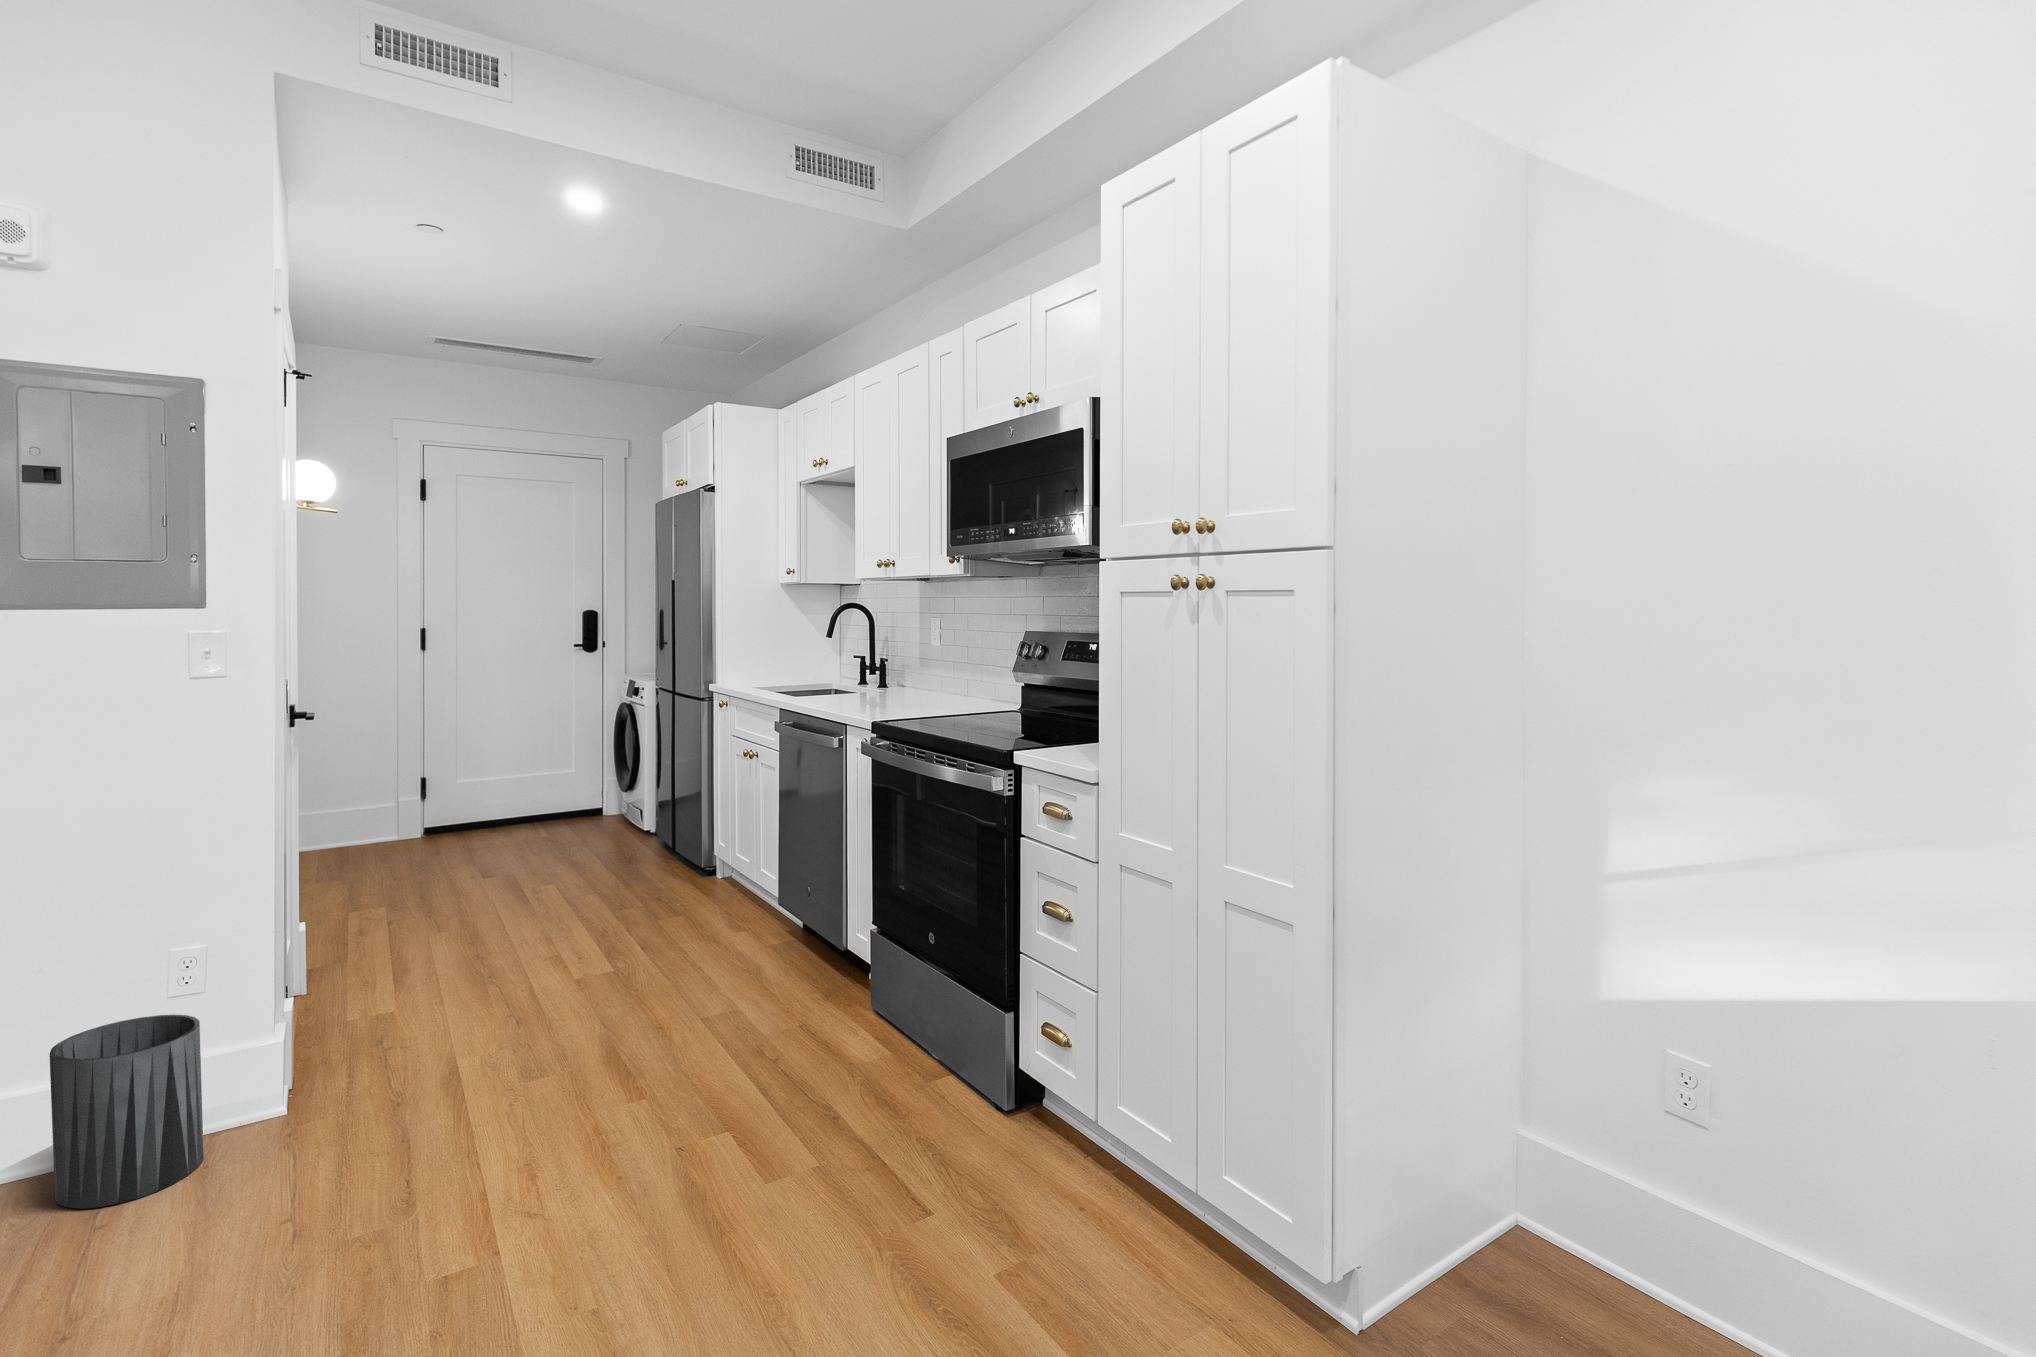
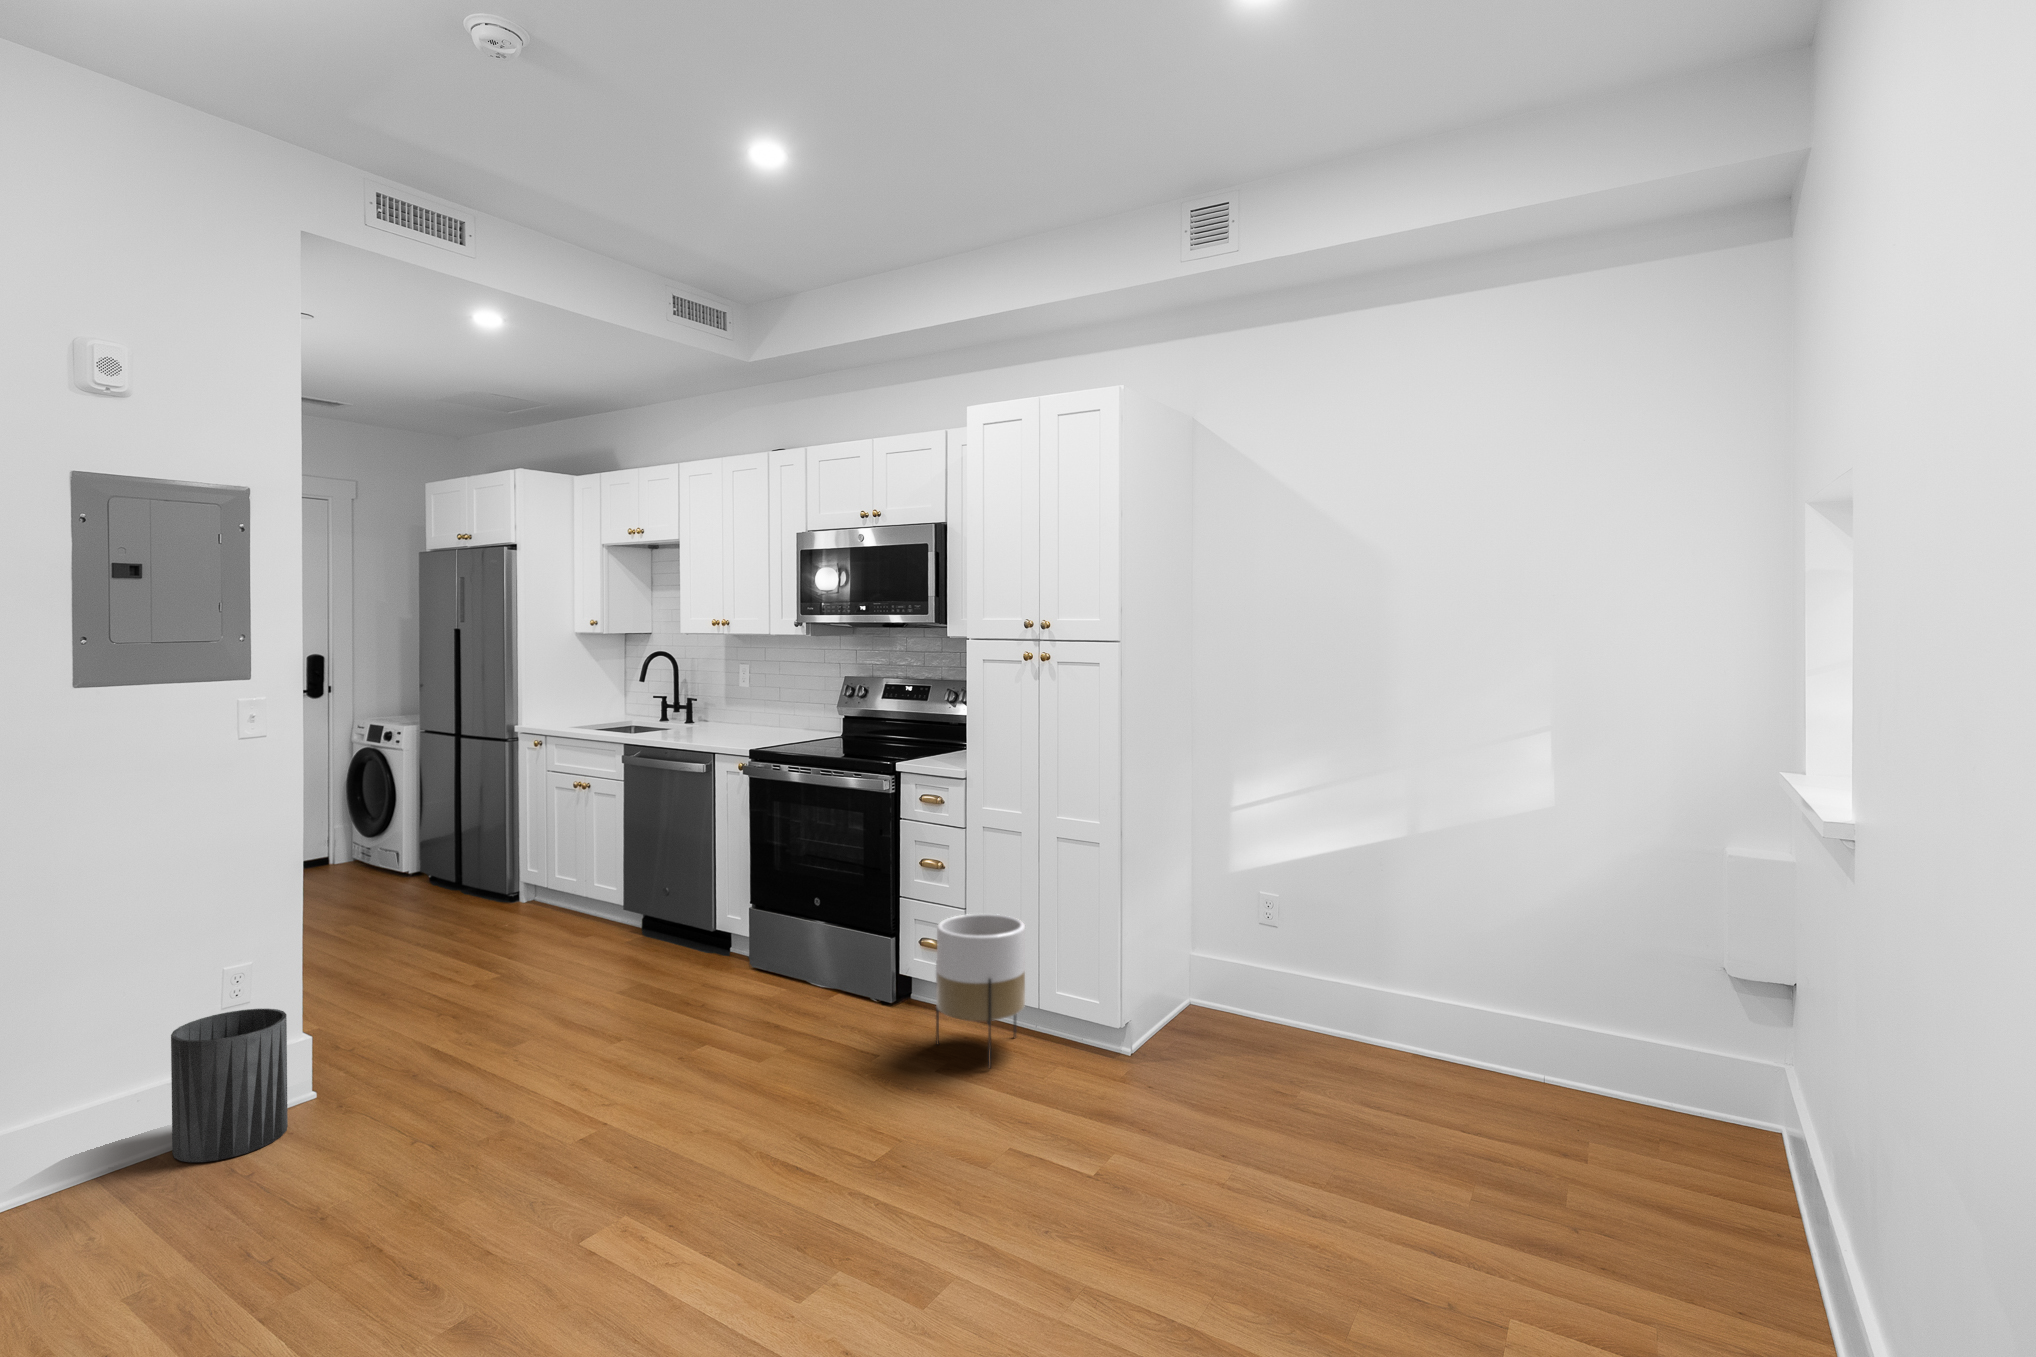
planter: none [1005,1010,1157,1300] -> present [936,914,1025,1068]

